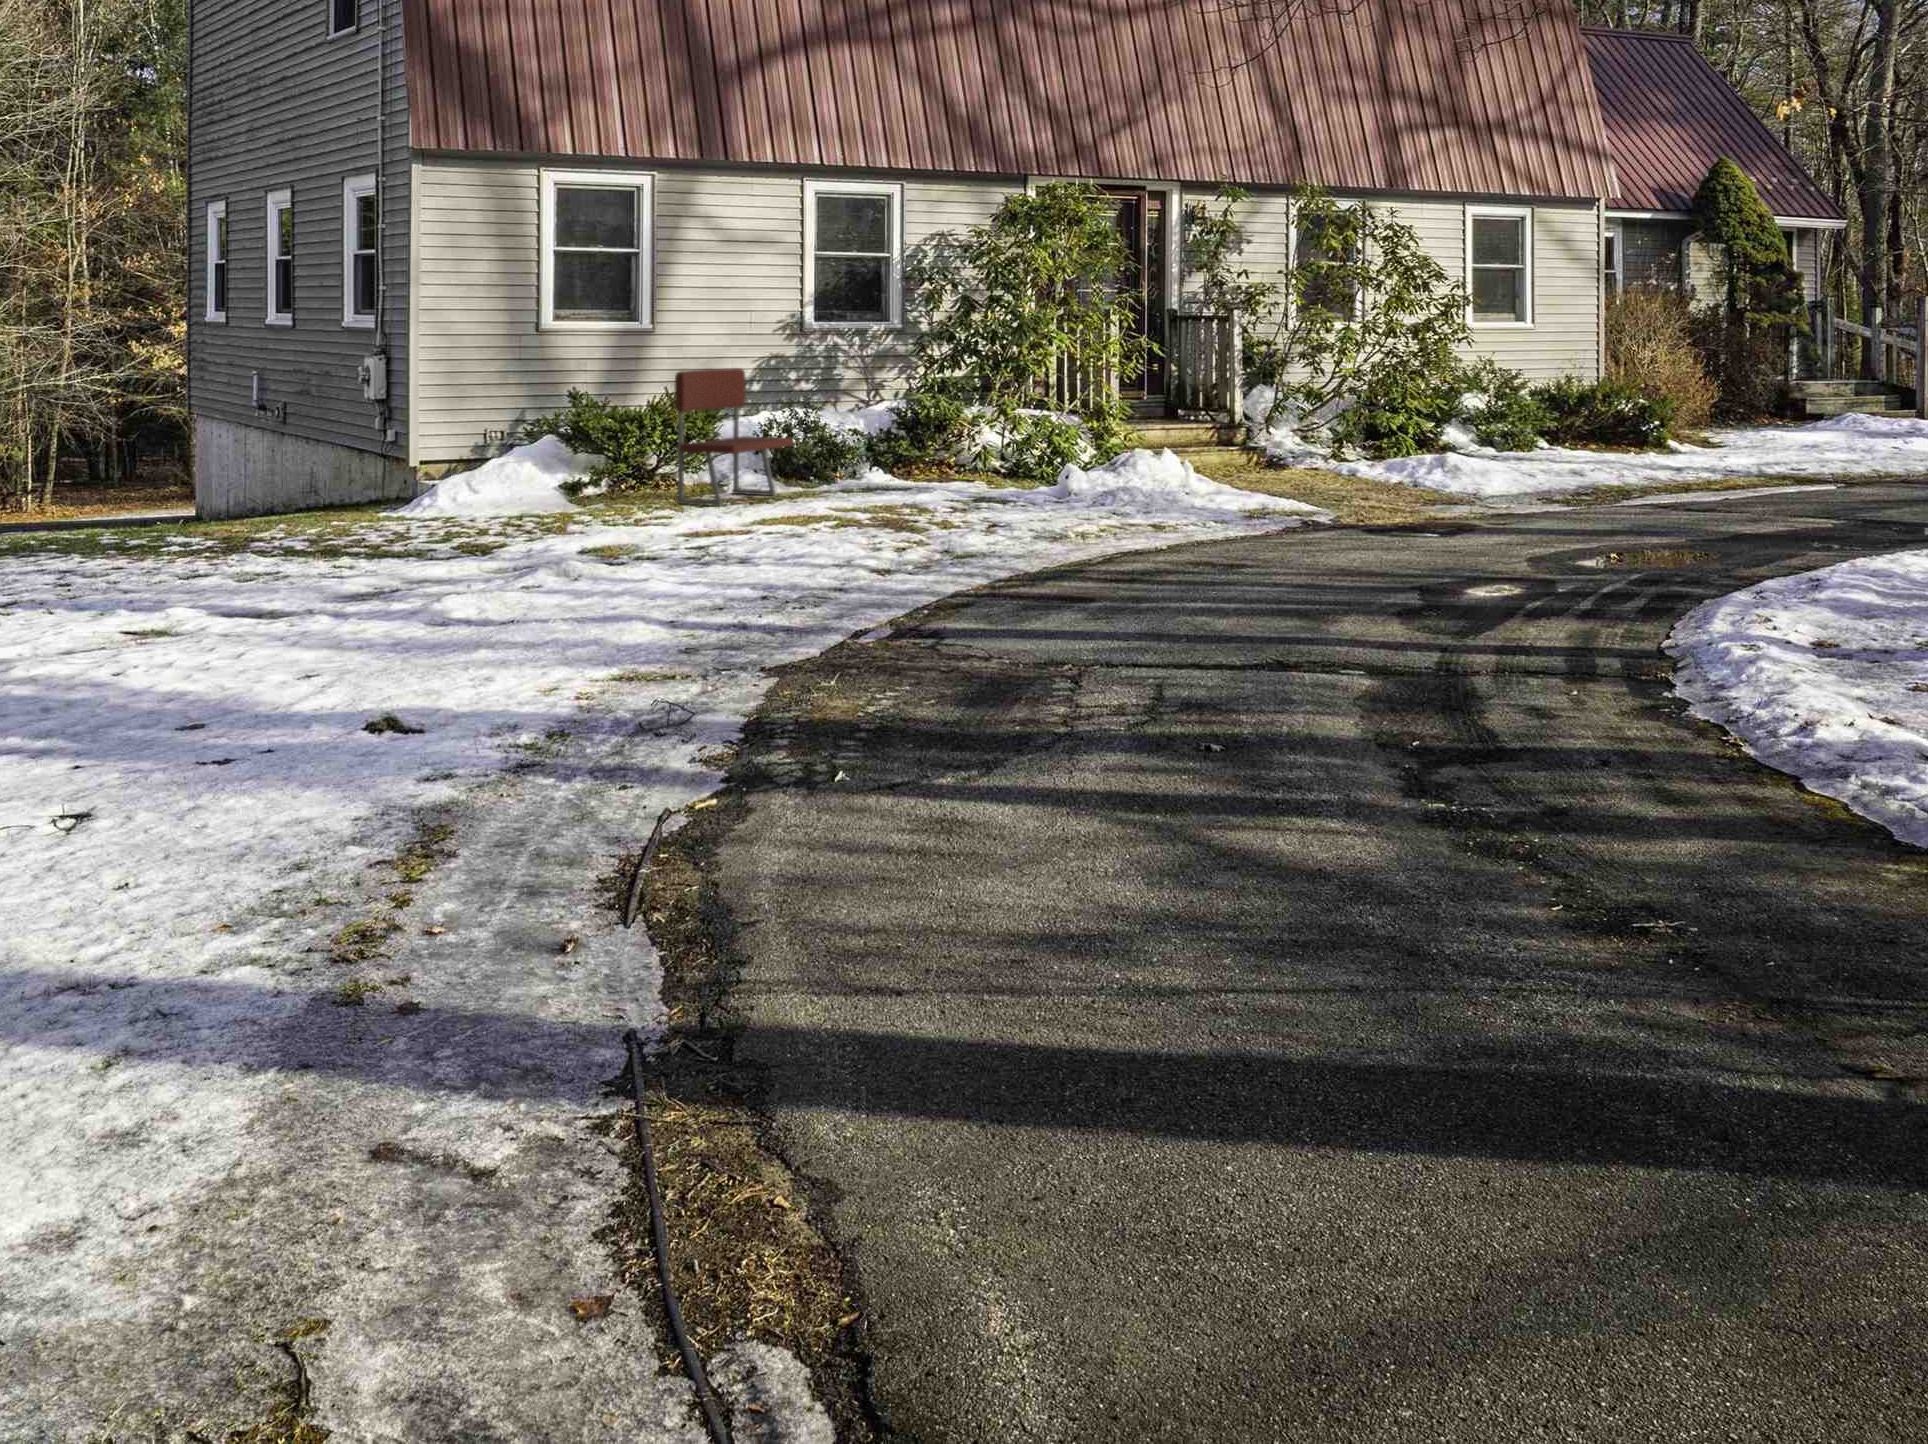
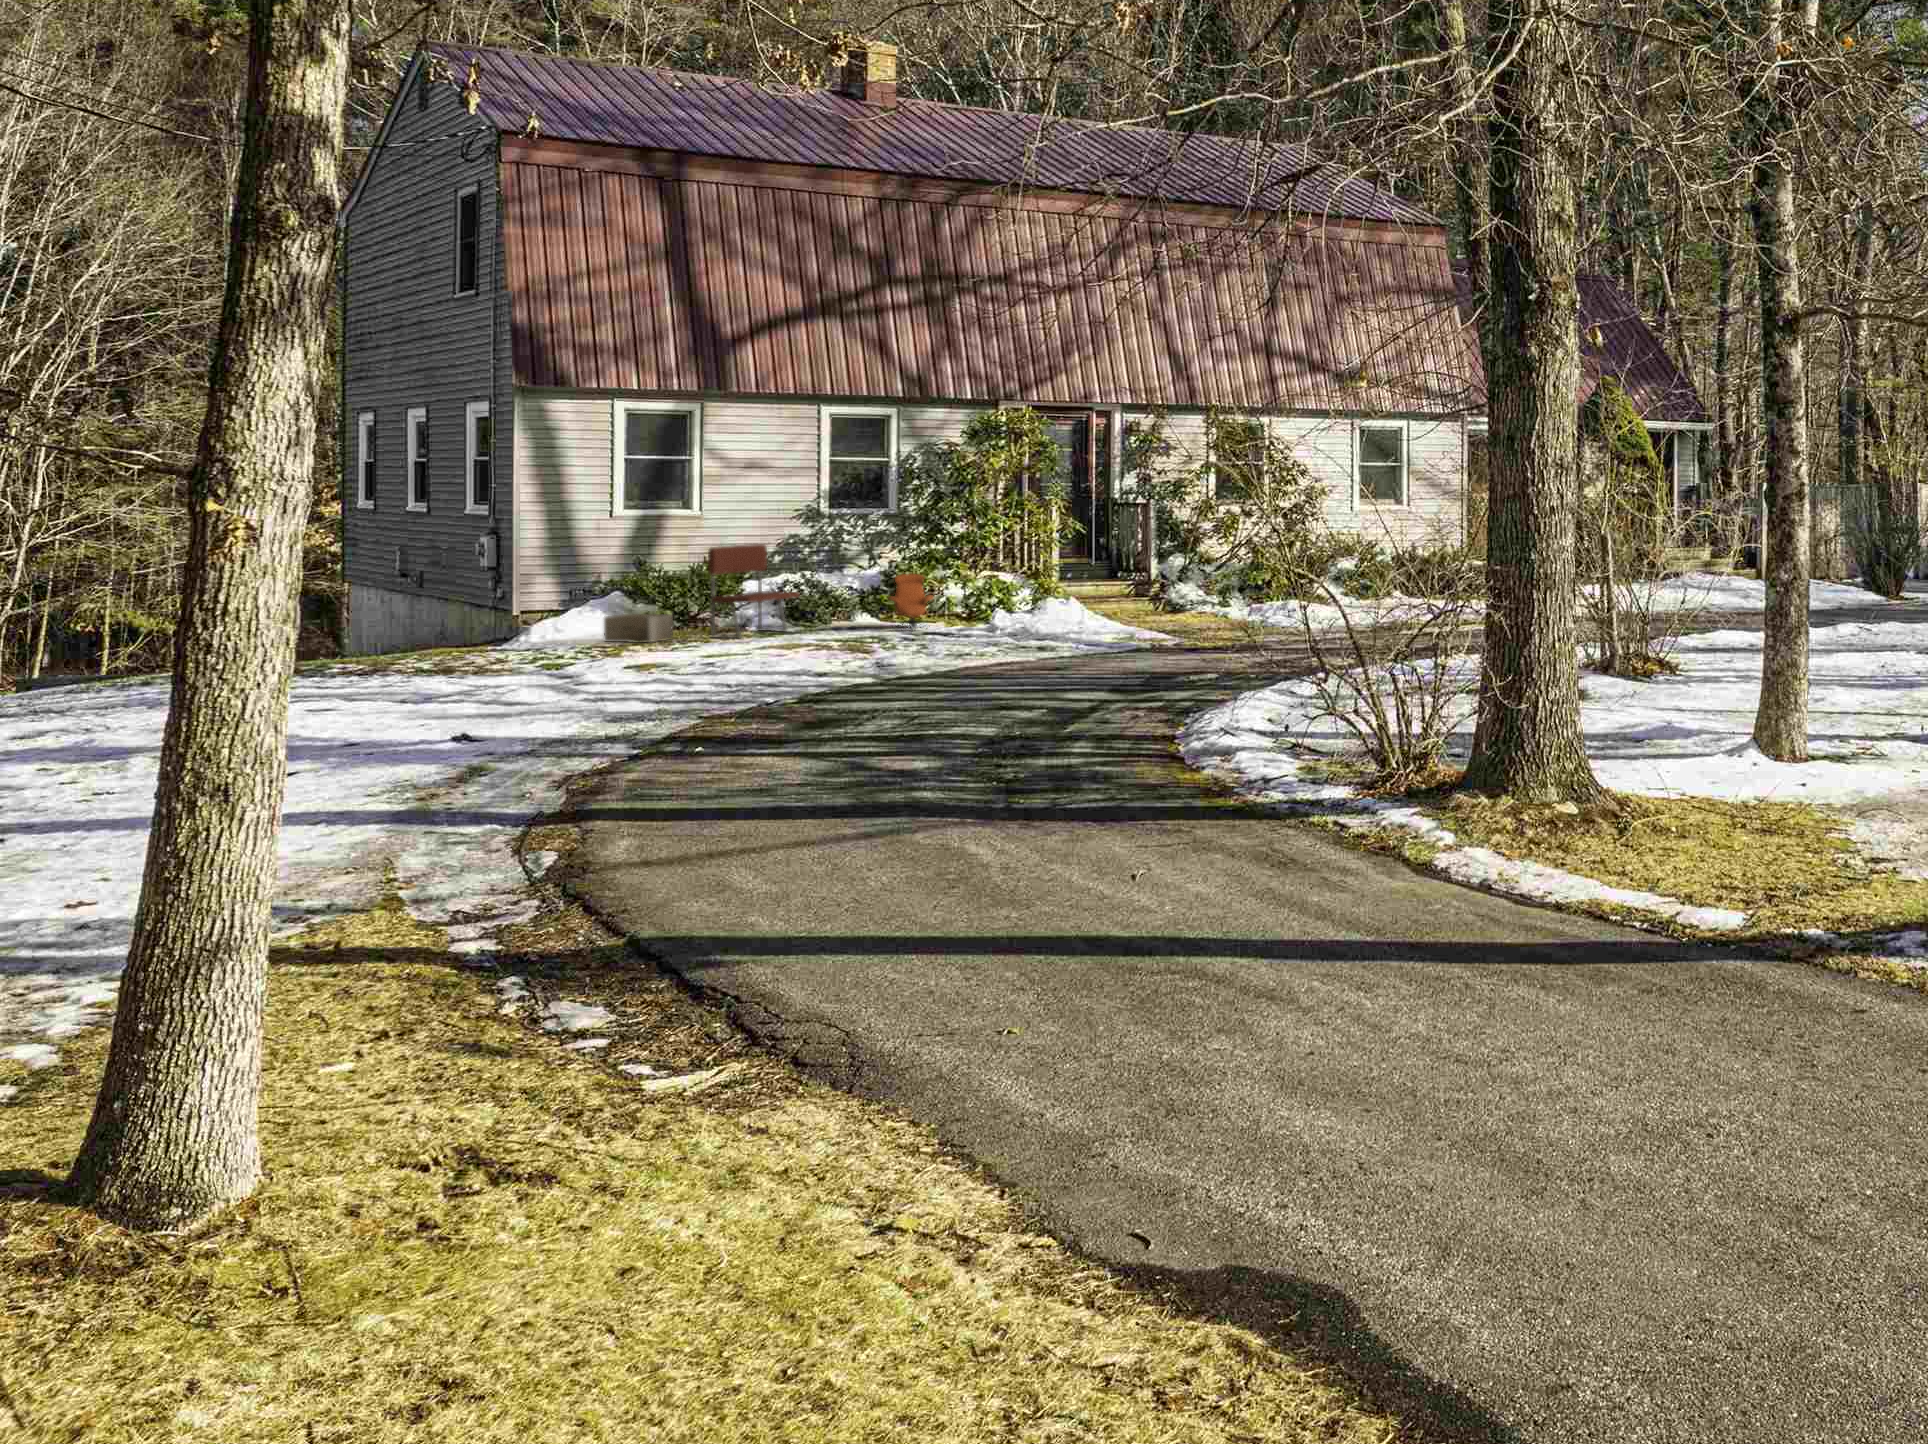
lounge chair: none [908,413,973,499] -> present [889,574,933,629]
cardboard box: none [535,467,628,511] -> present [604,614,673,643]

